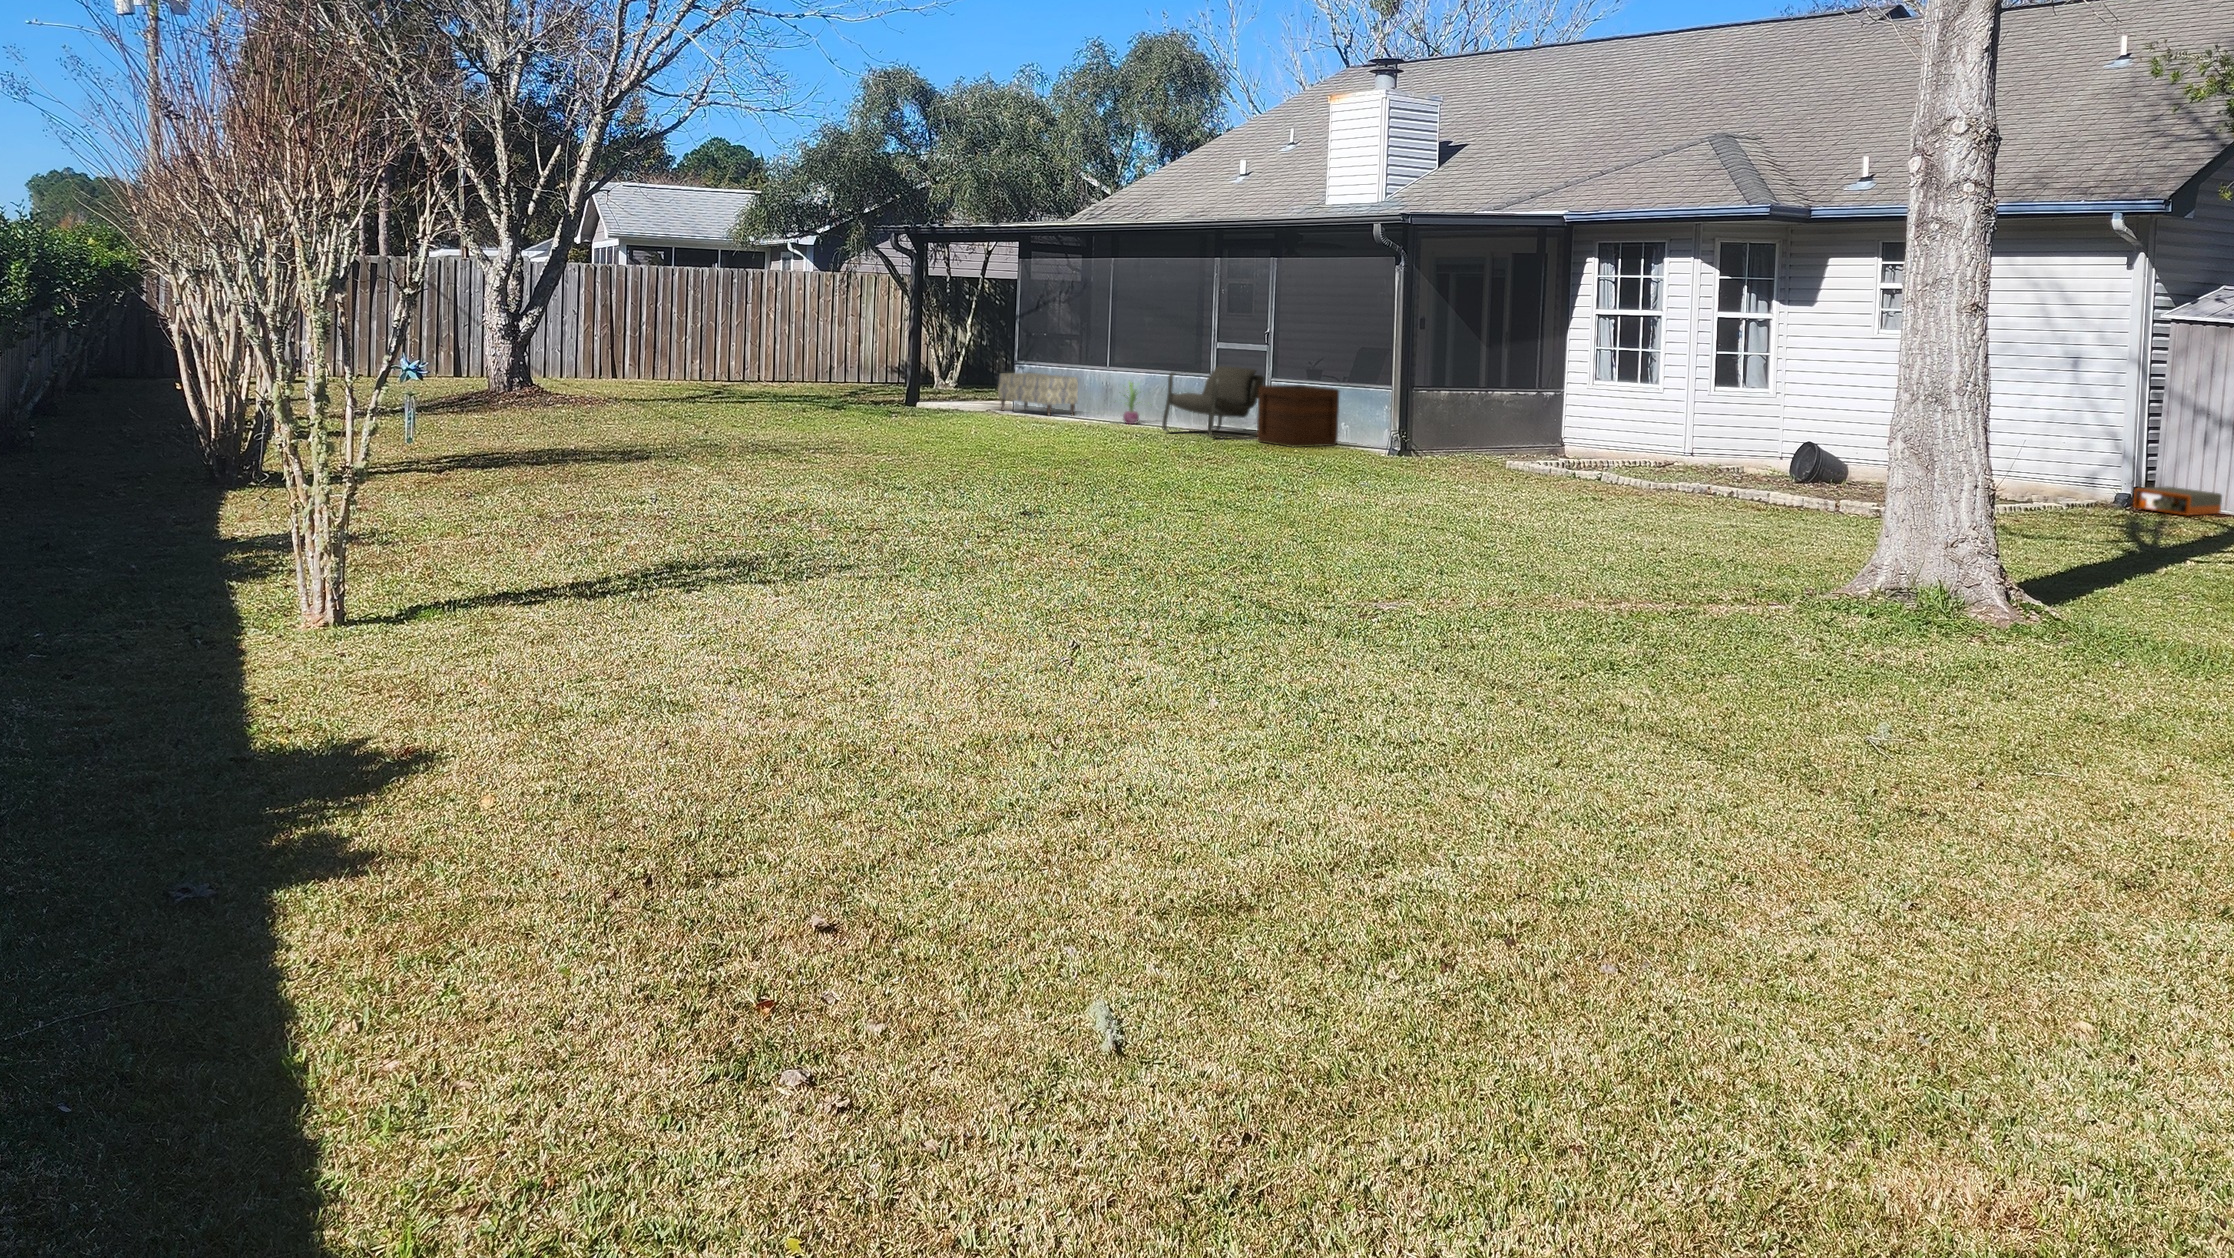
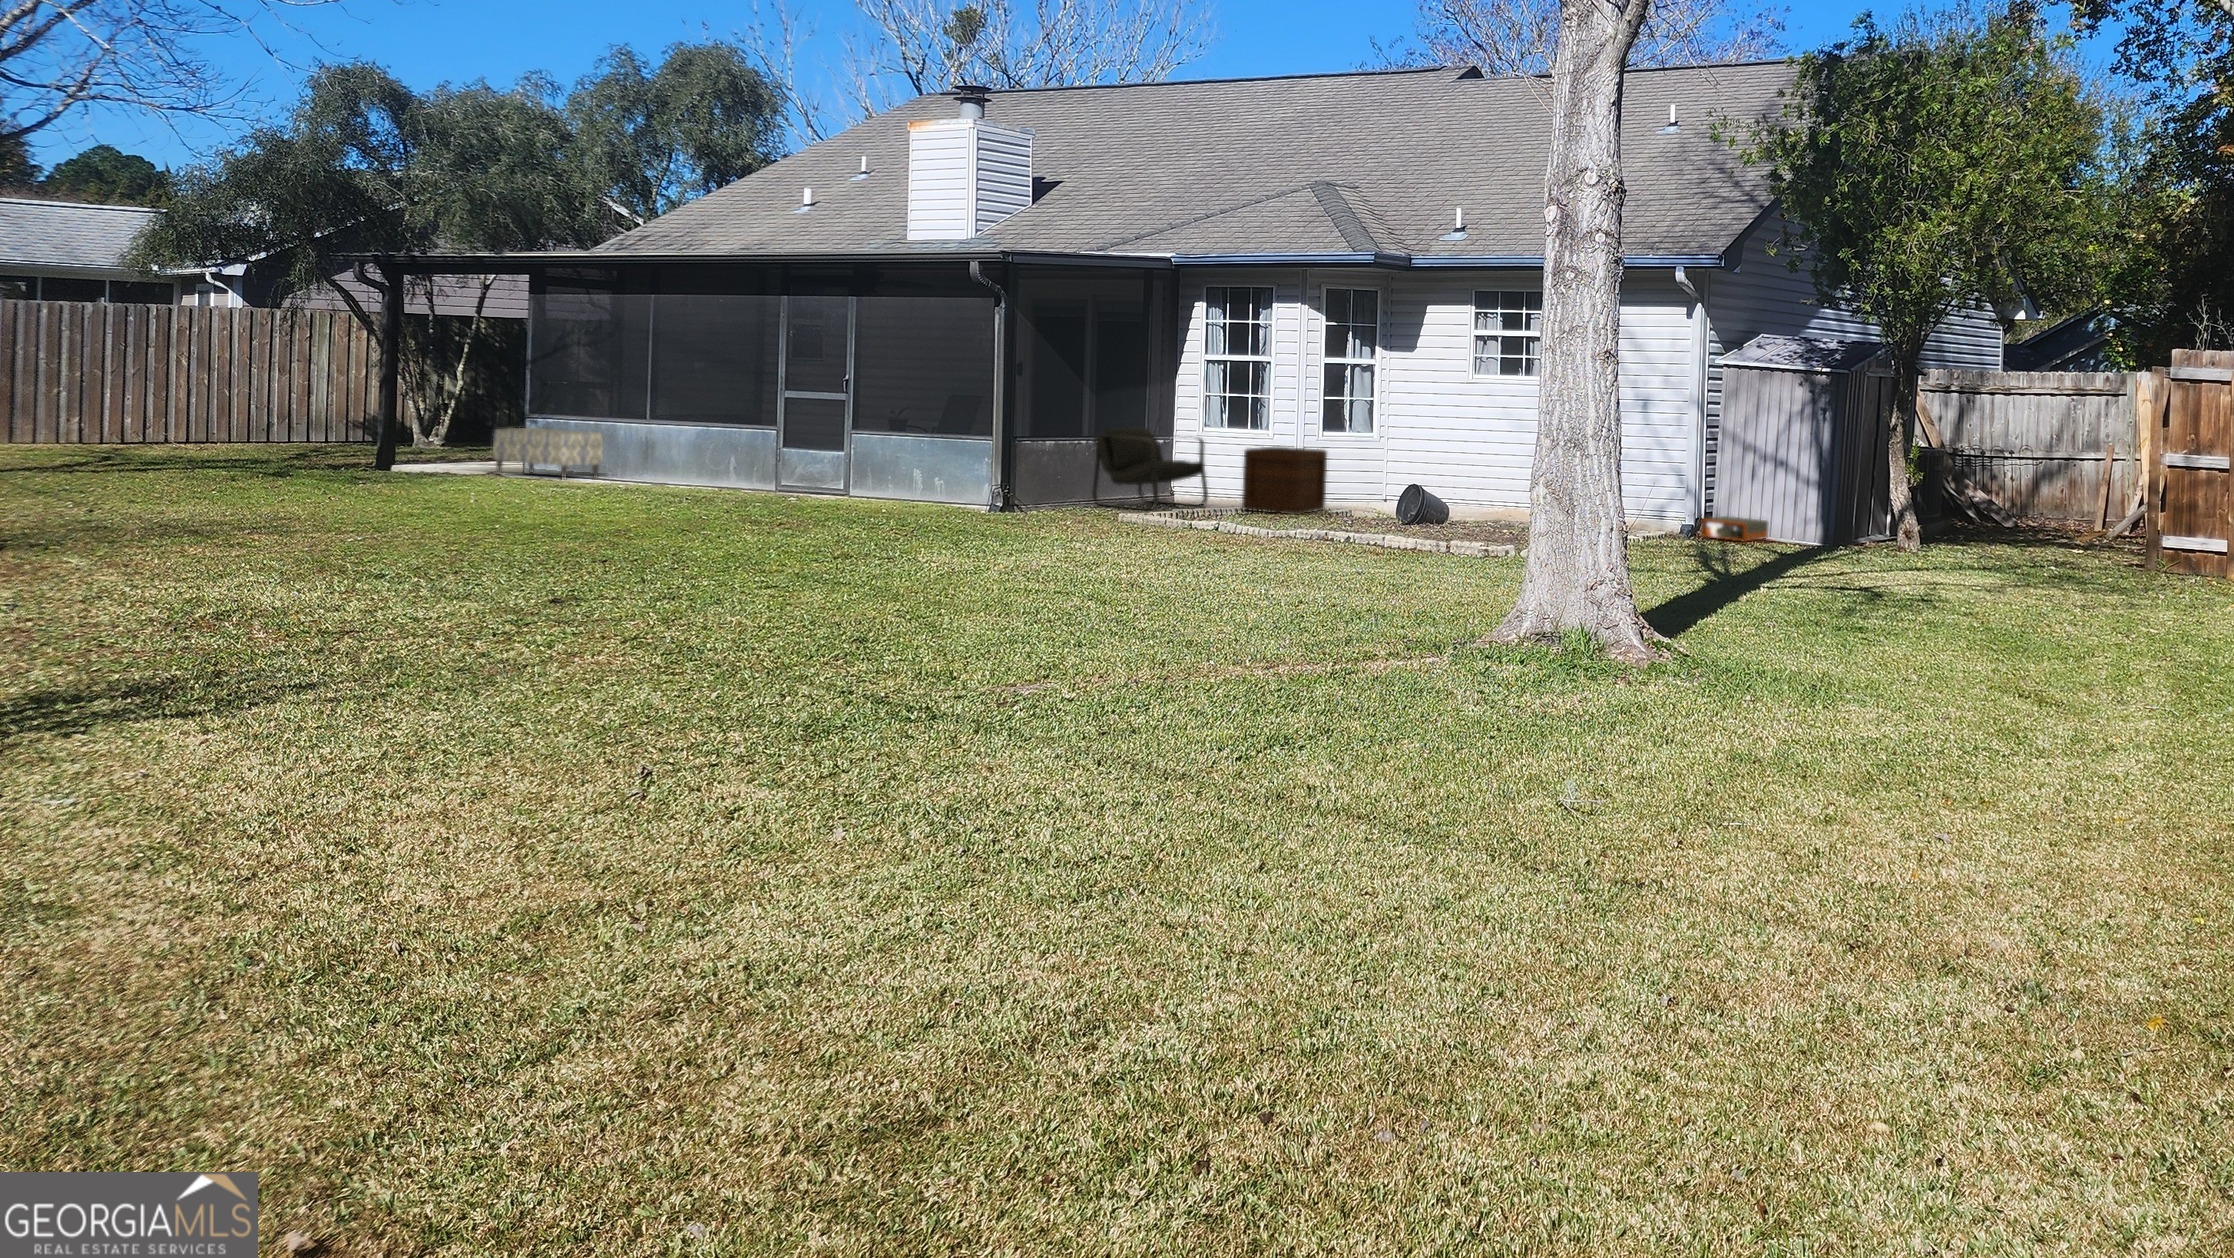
armchair: present [1162,366,1265,438] -> present [1092,428,1208,509]
decorative plant: present [1123,382,1140,424] -> none [644,435,702,486]
wooden crate: present [1257,385,1339,447] -> present [1242,446,1327,515]

